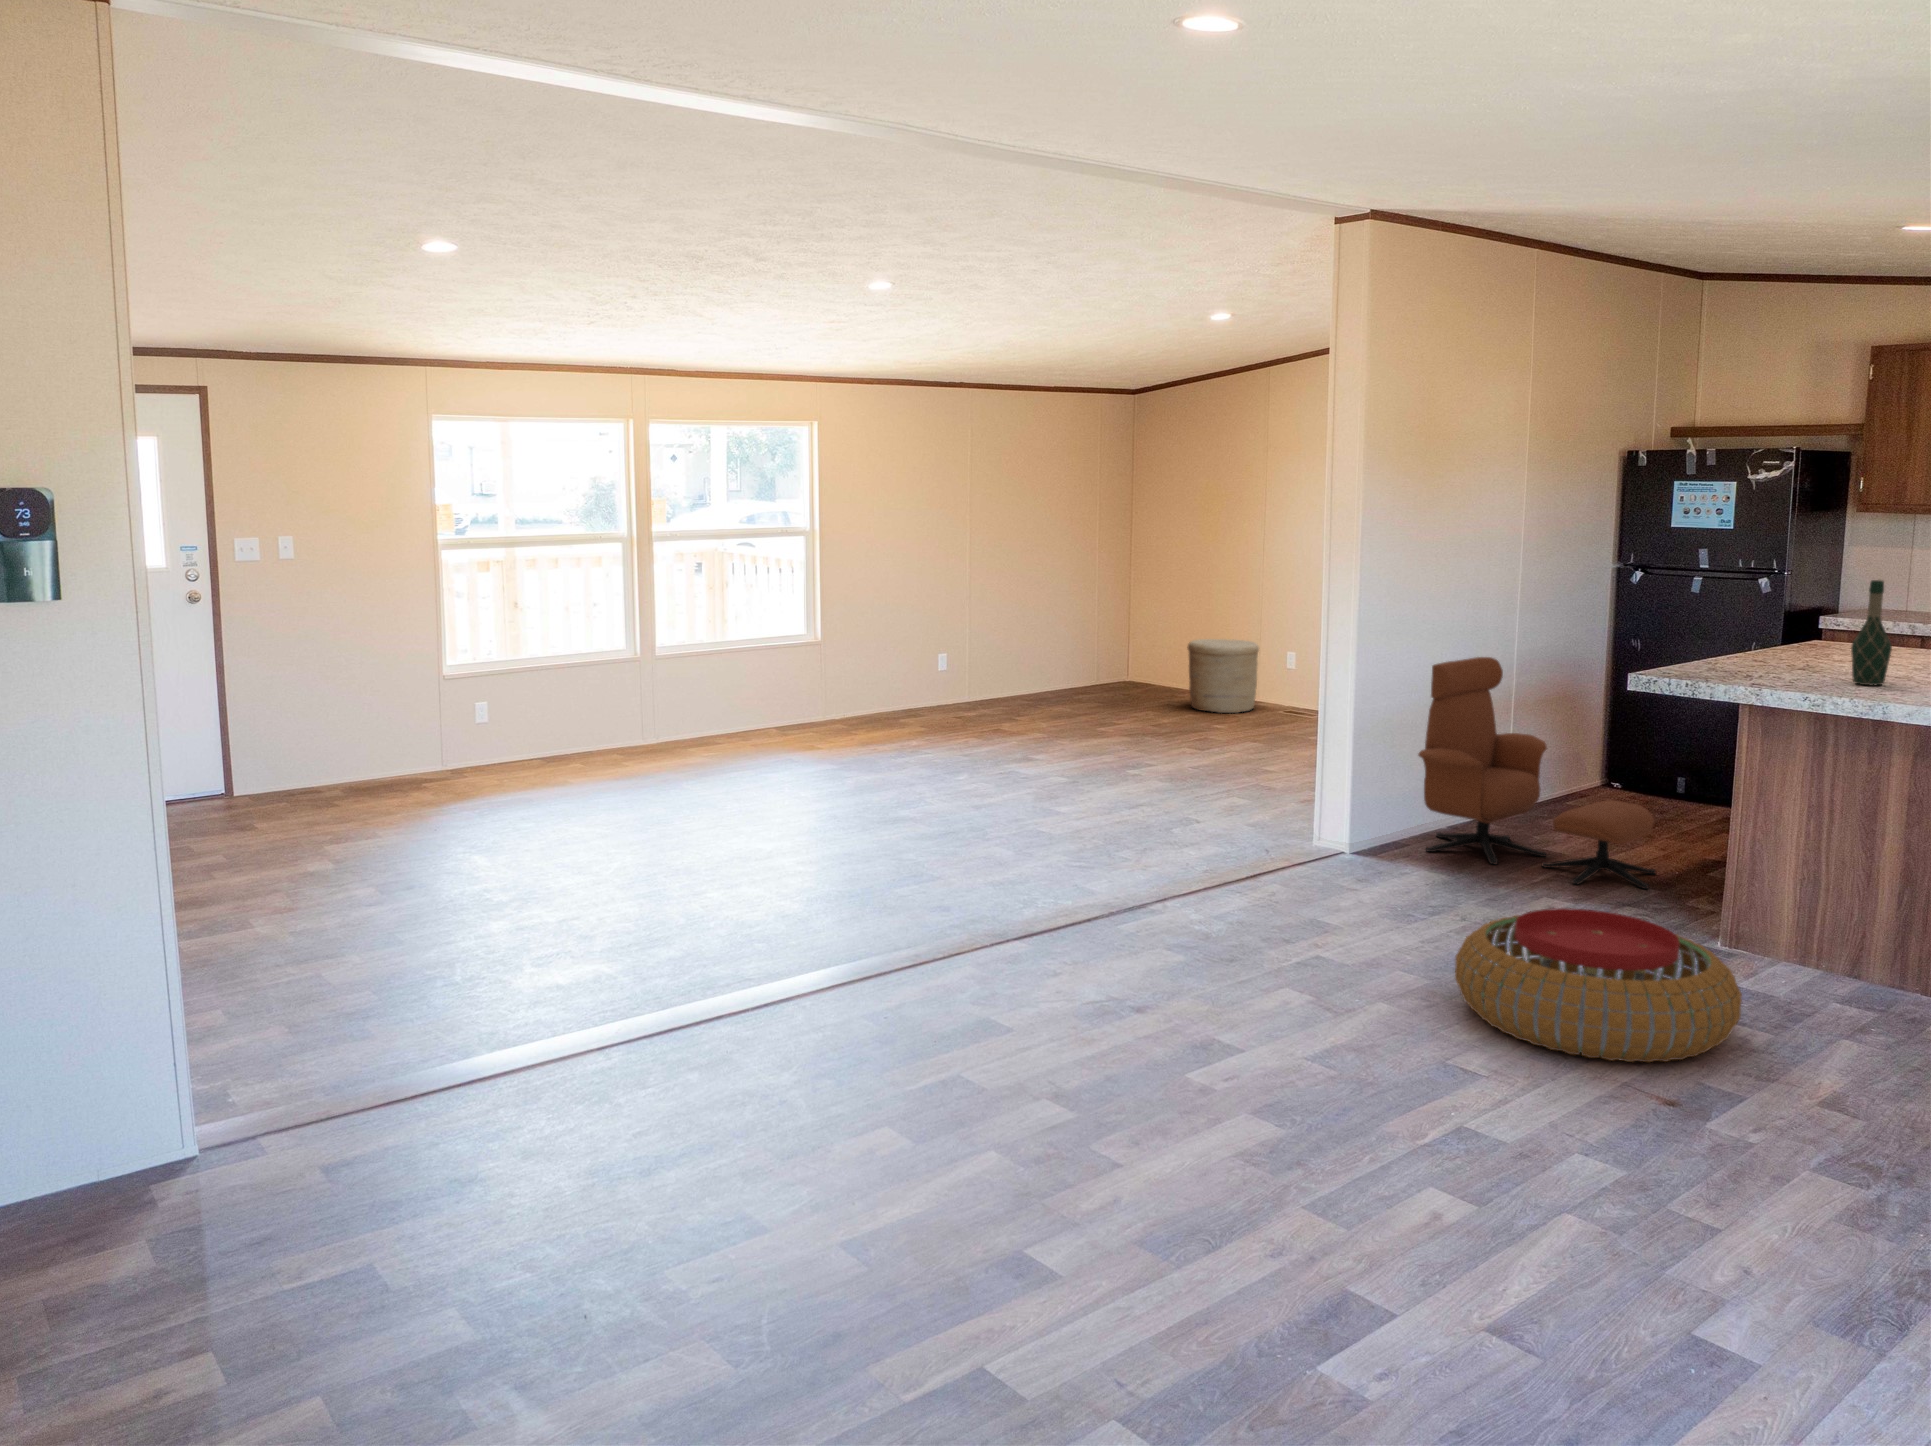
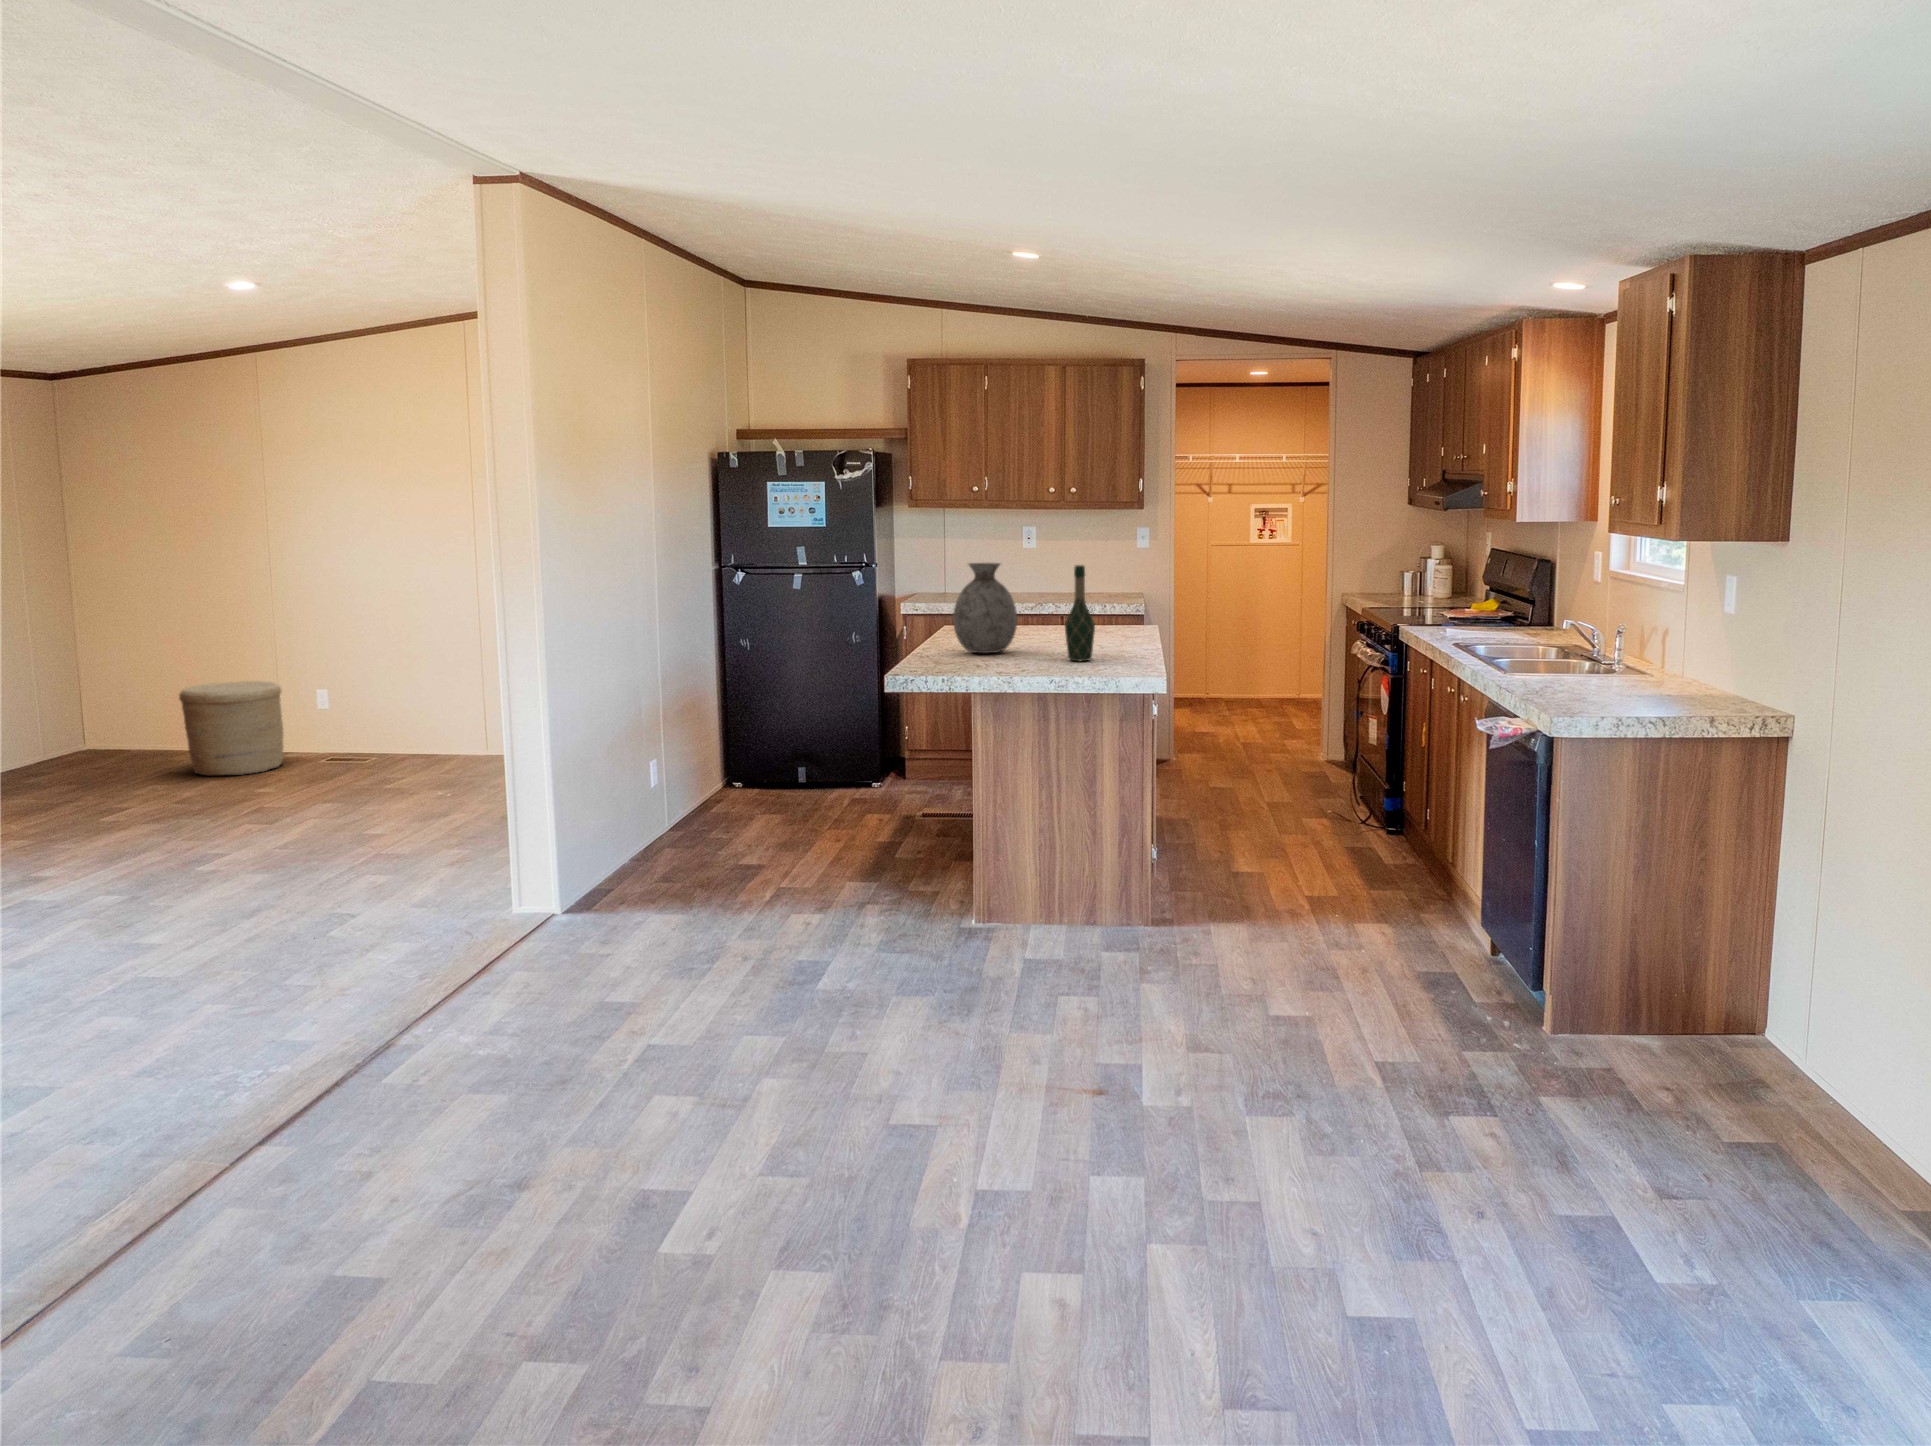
vase: none [1747,572,1827,669] -> present [953,563,1017,653]
lounge chair: present [1418,657,1656,889] -> none [625,671,869,897]
pouf: present [1455,908,1742,1062] -> none [831,924,1106,1093]

